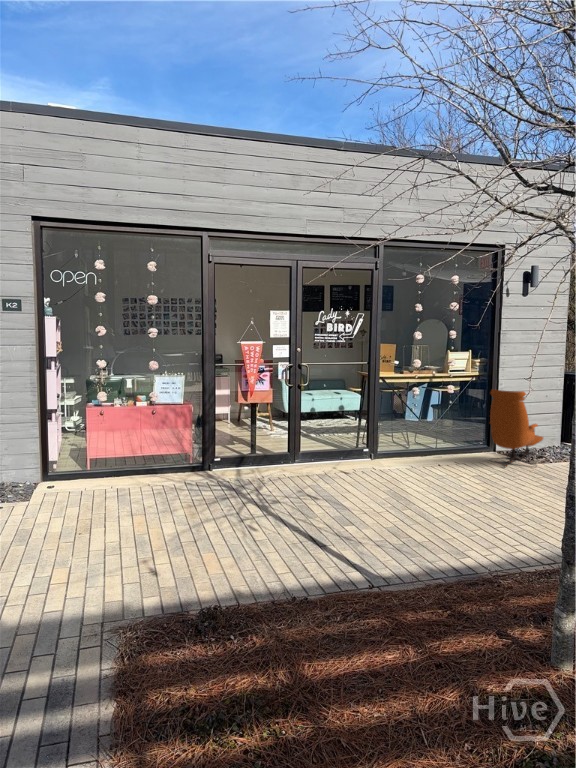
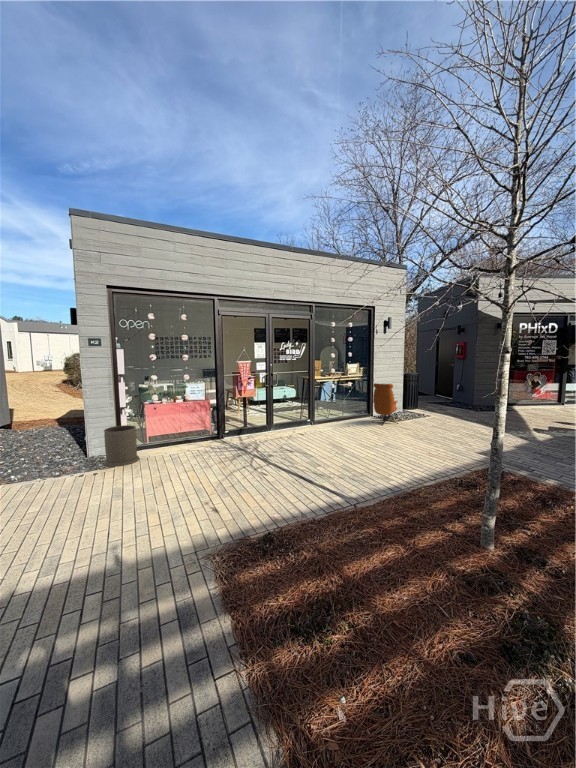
trash can: none [17,438,70,500] -> present [104,425,139,466]

